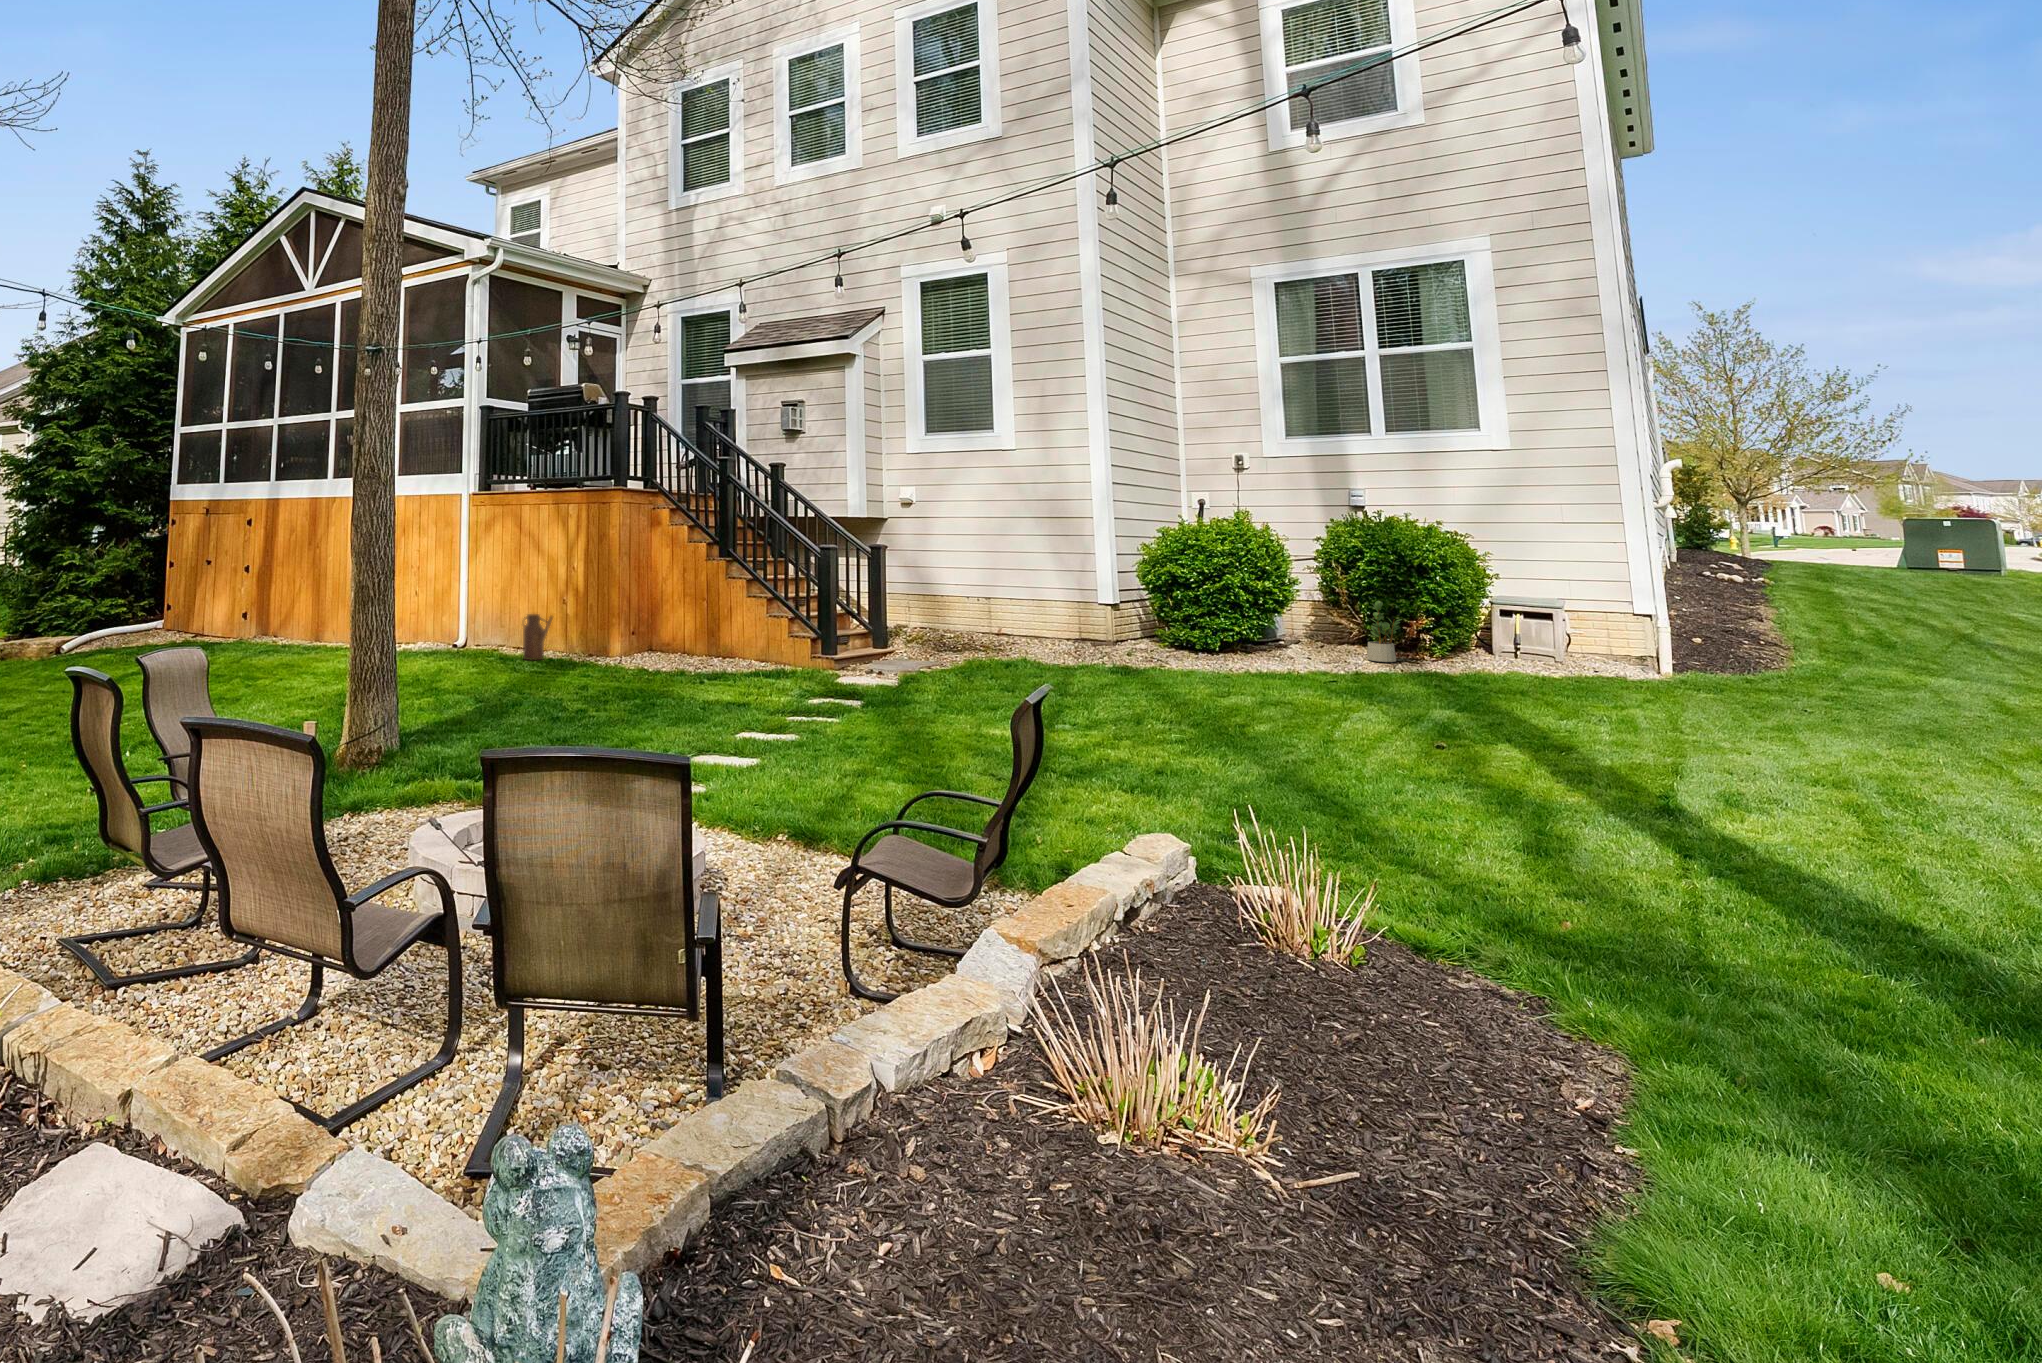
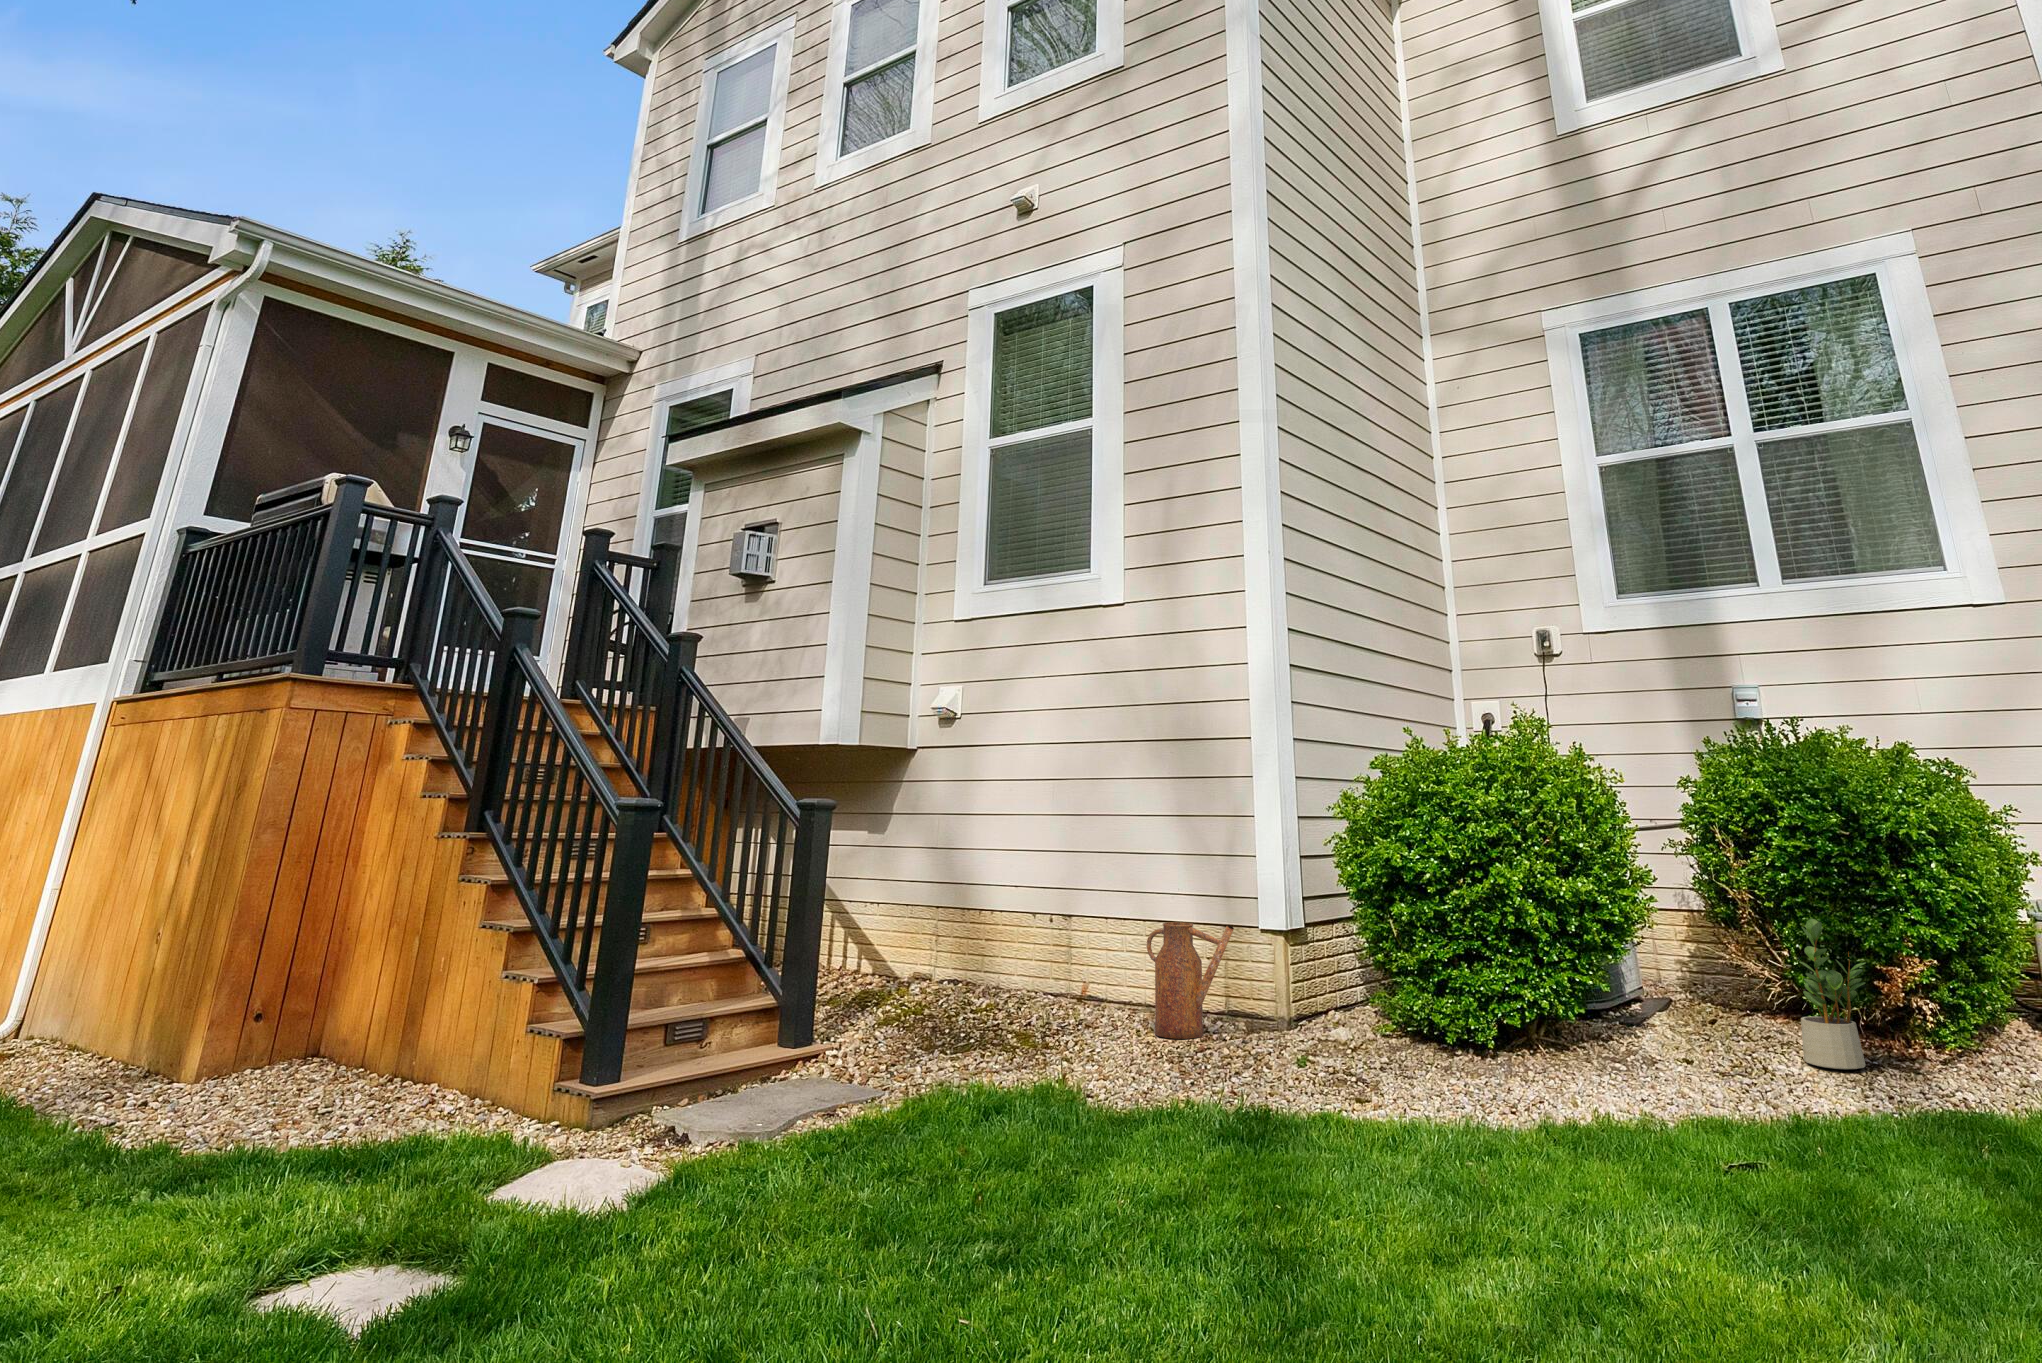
watering can: present [523,614,552,660] -> present [1146,922,1234,1039]

